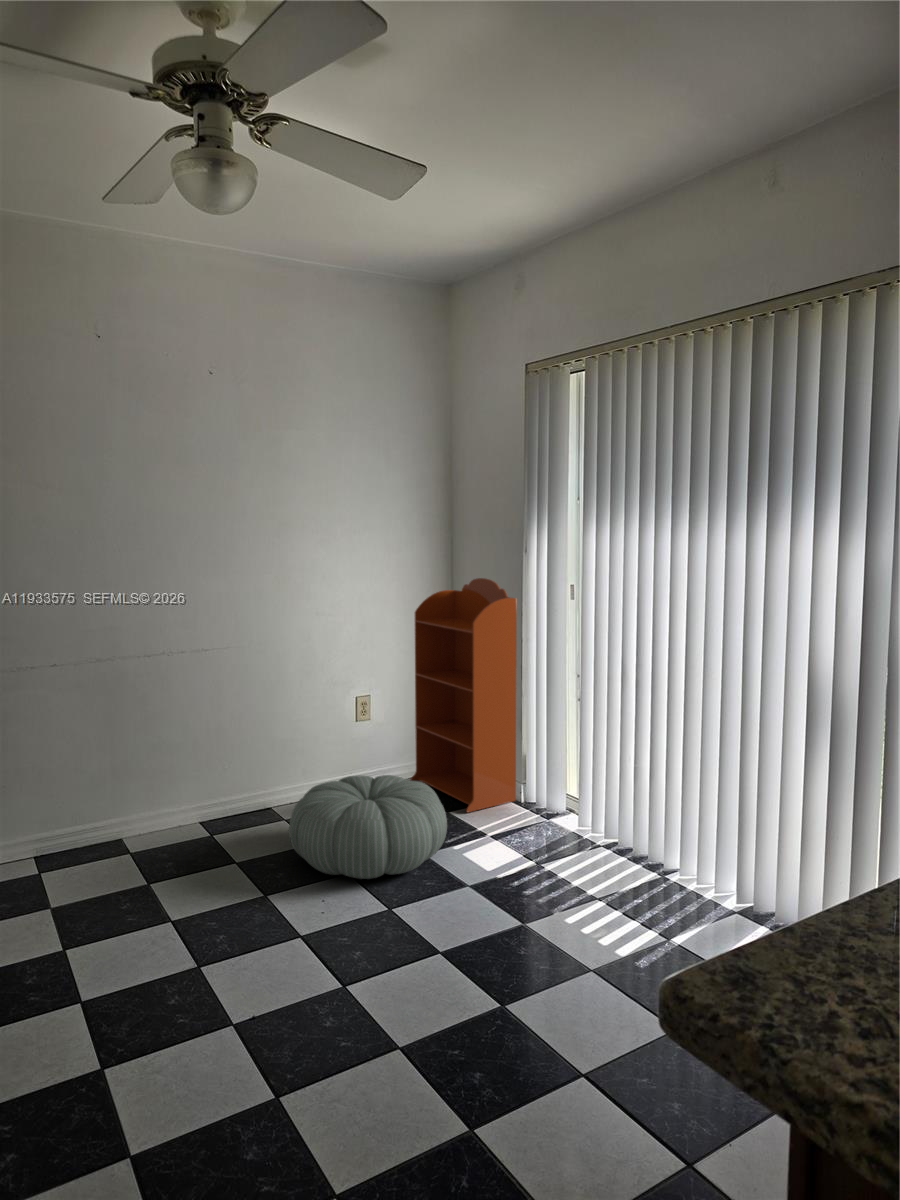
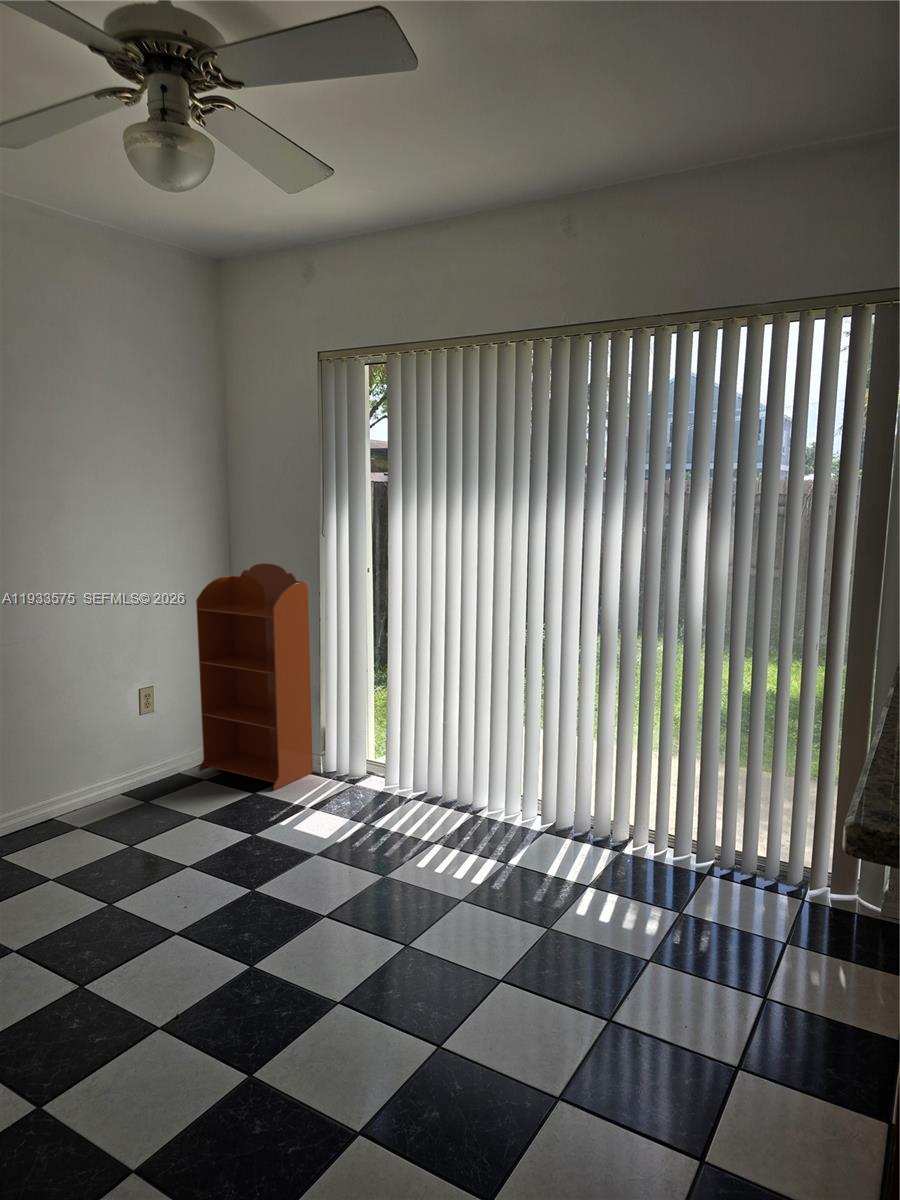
pouf: present [289,775,447,879] -> none [121,764,280,869]

